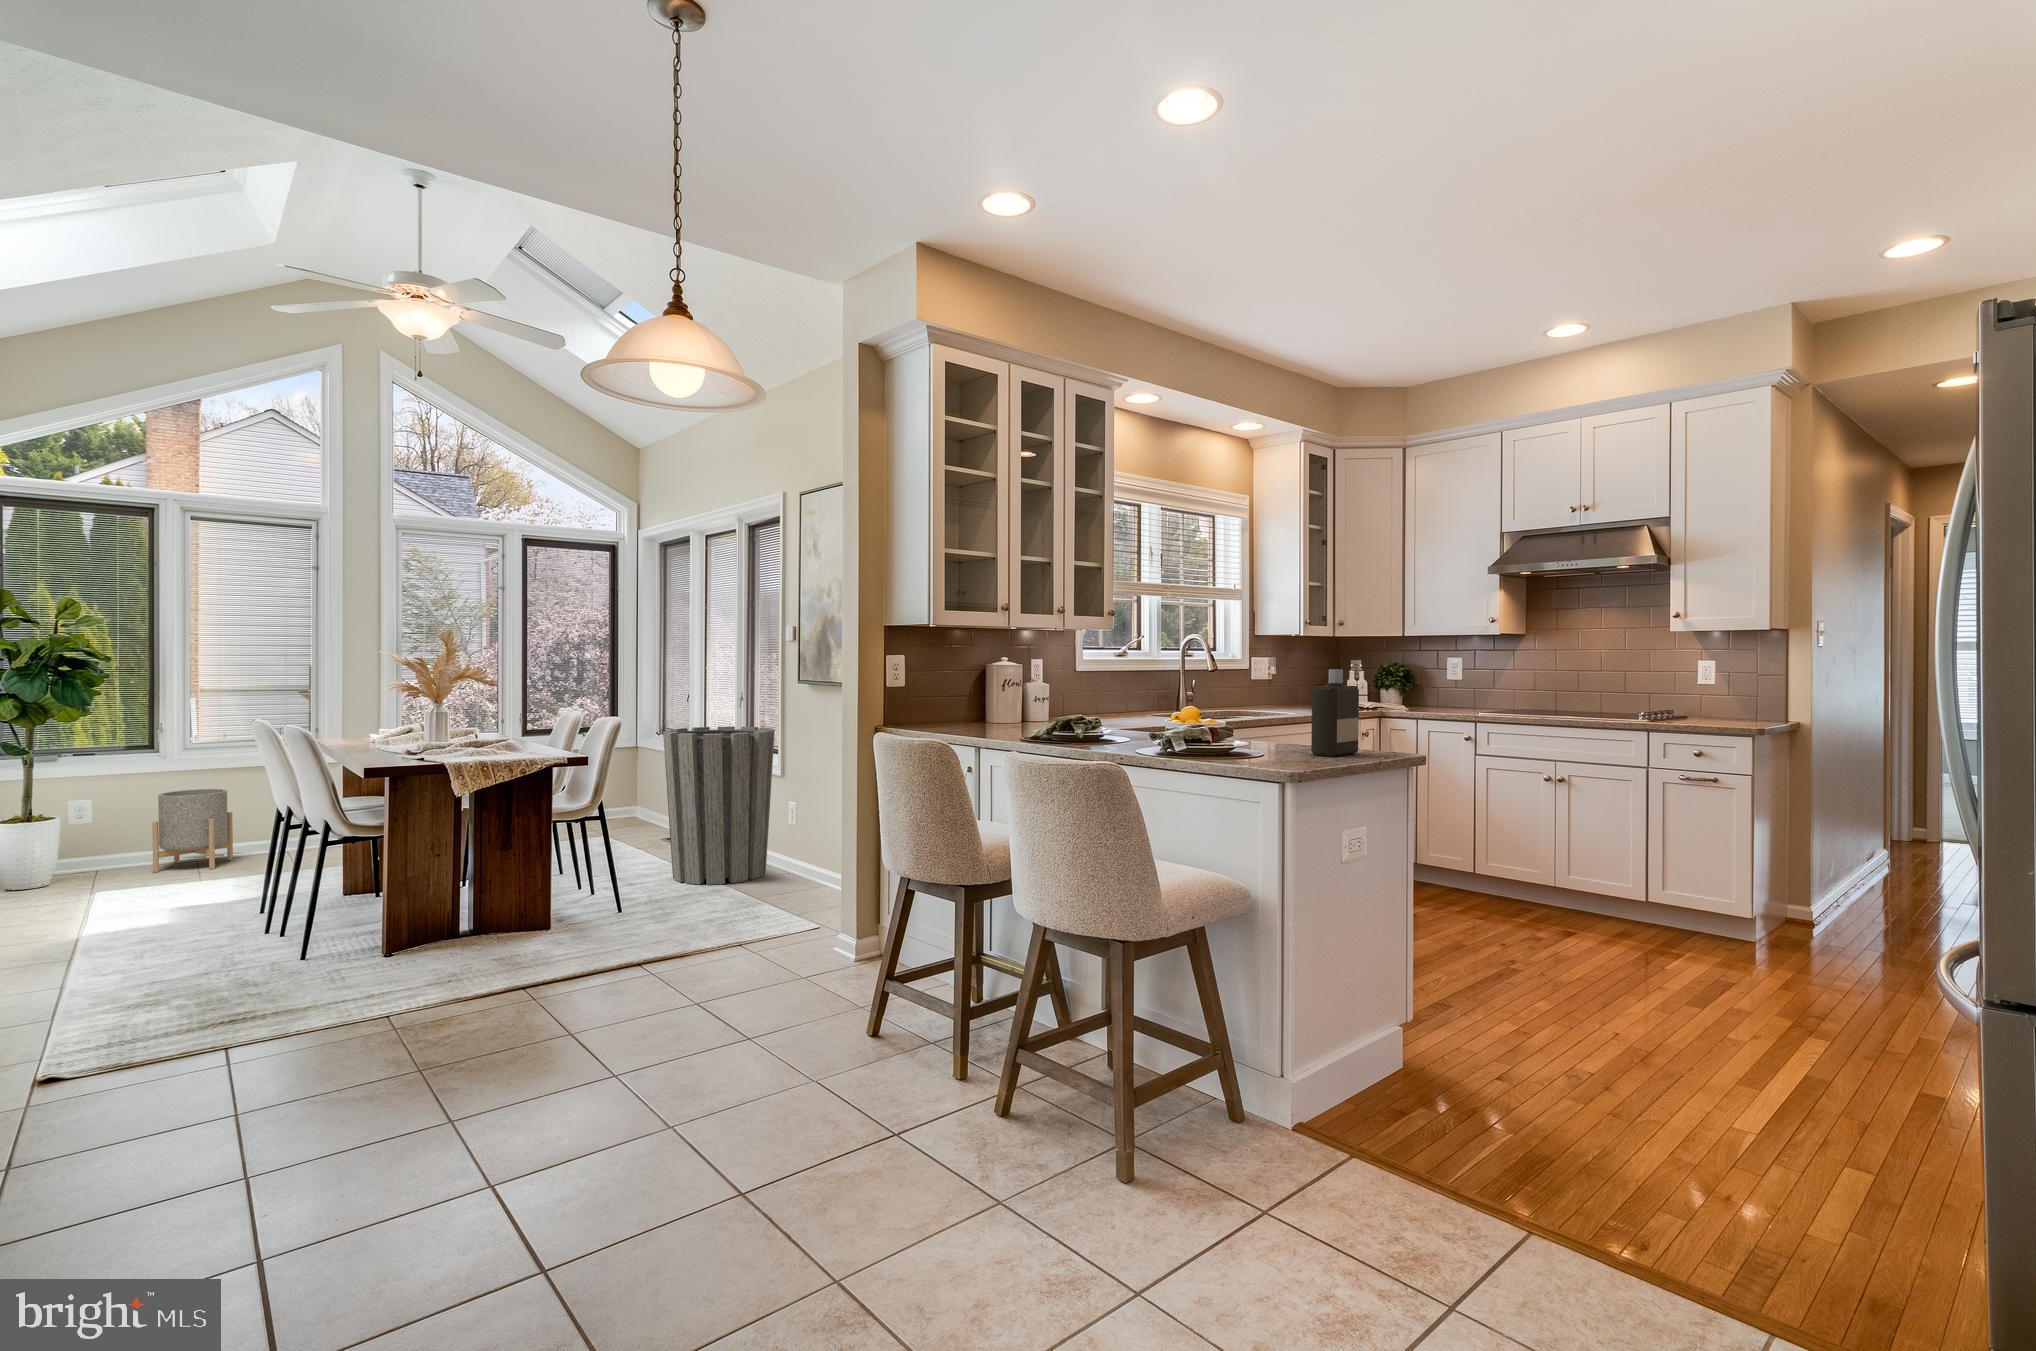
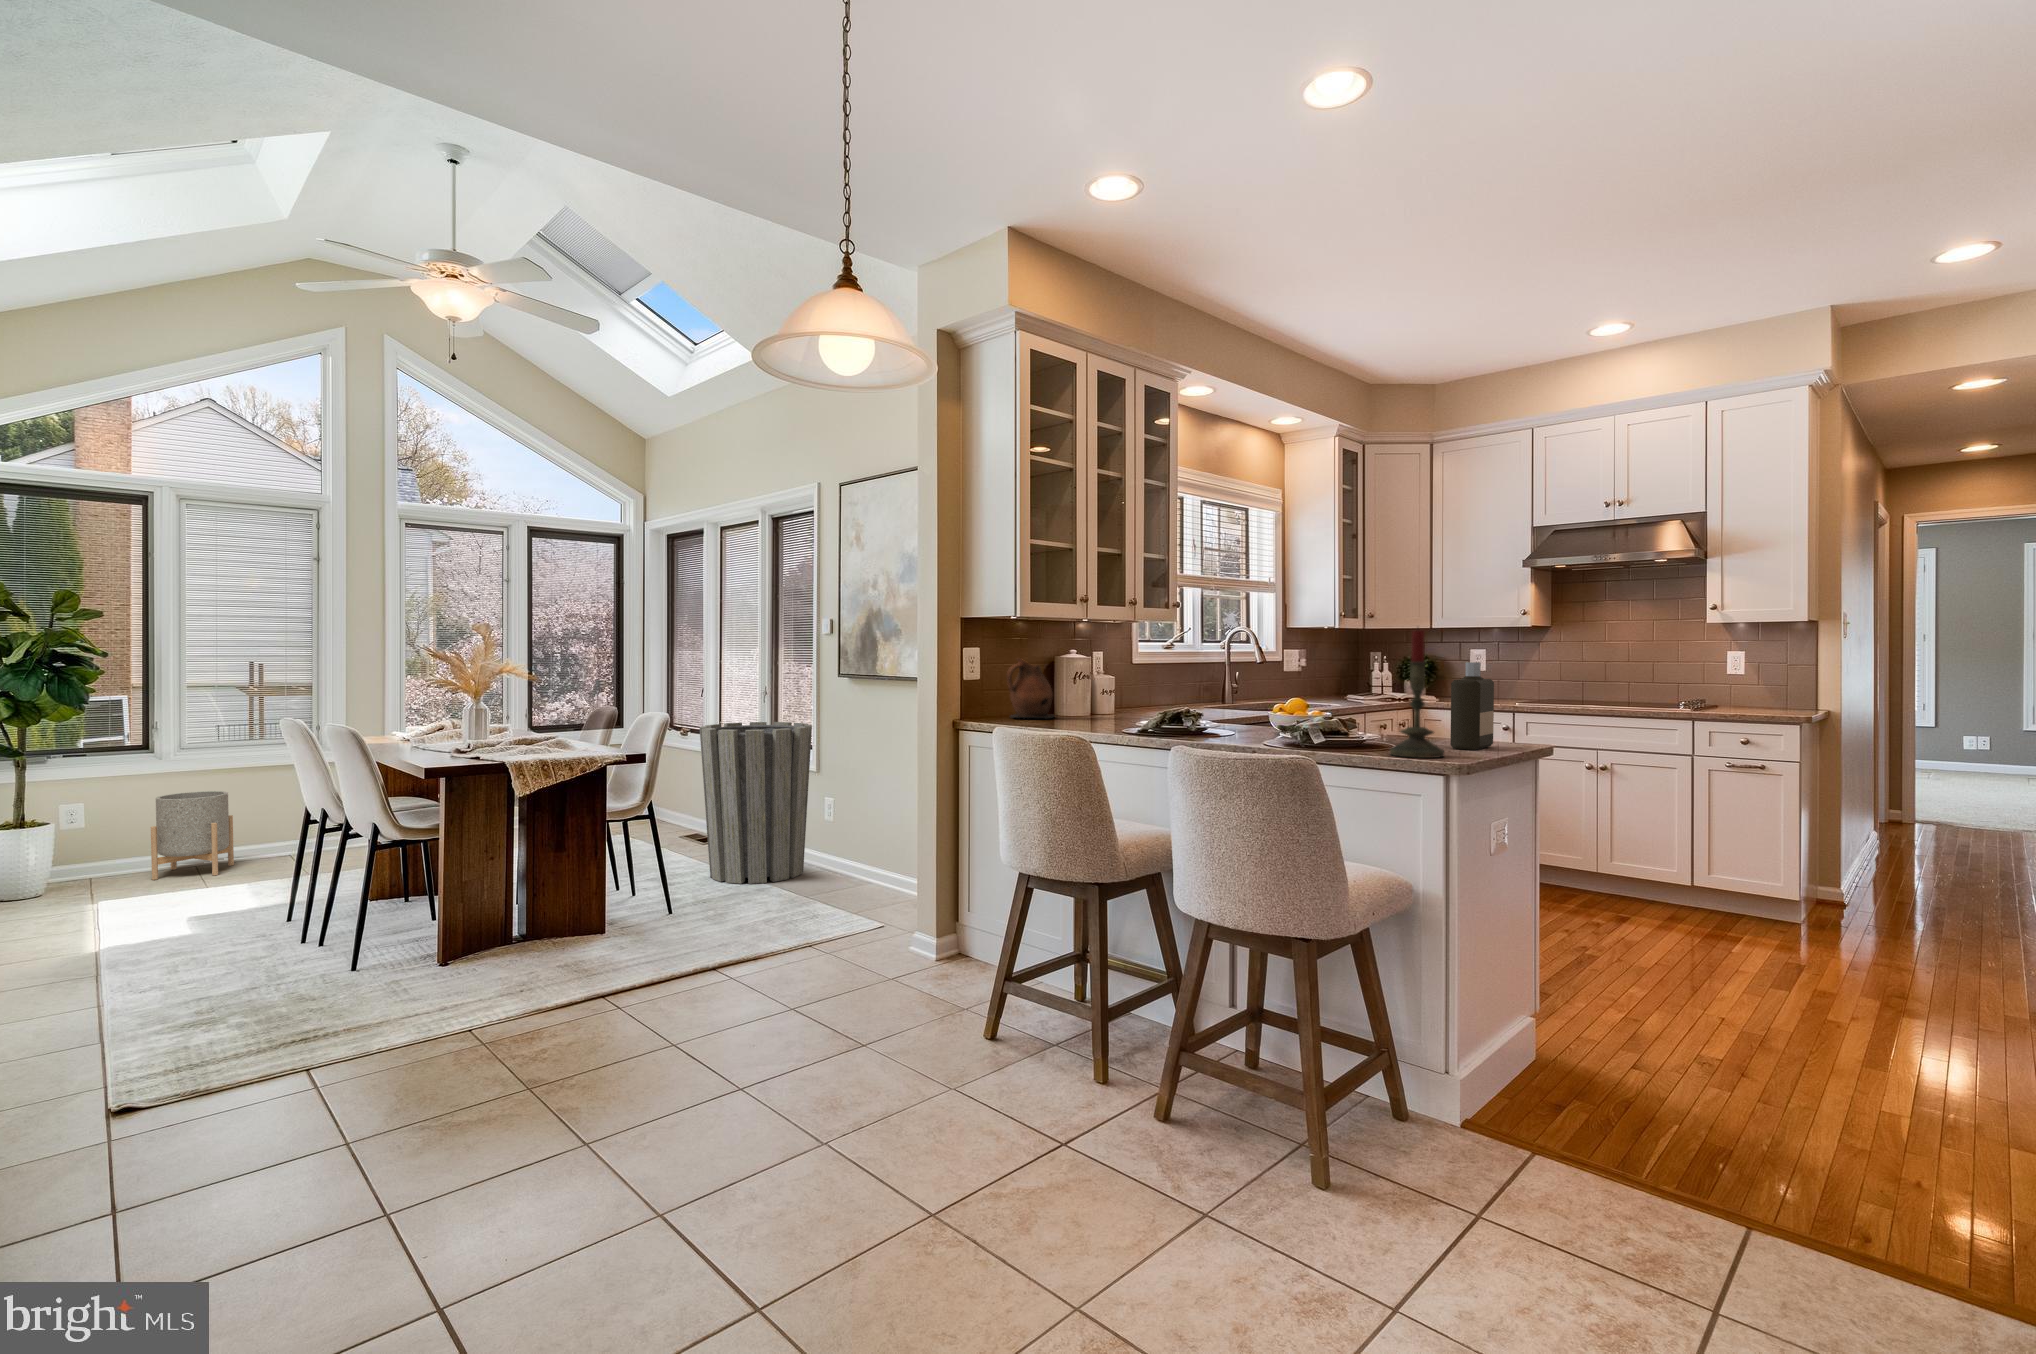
candle: none [1236,633,1287,763] -> present [1390,629,1444,758]
ceramic pitcher: none [931,664,985,725] -> present [1007,658,1054,719]

